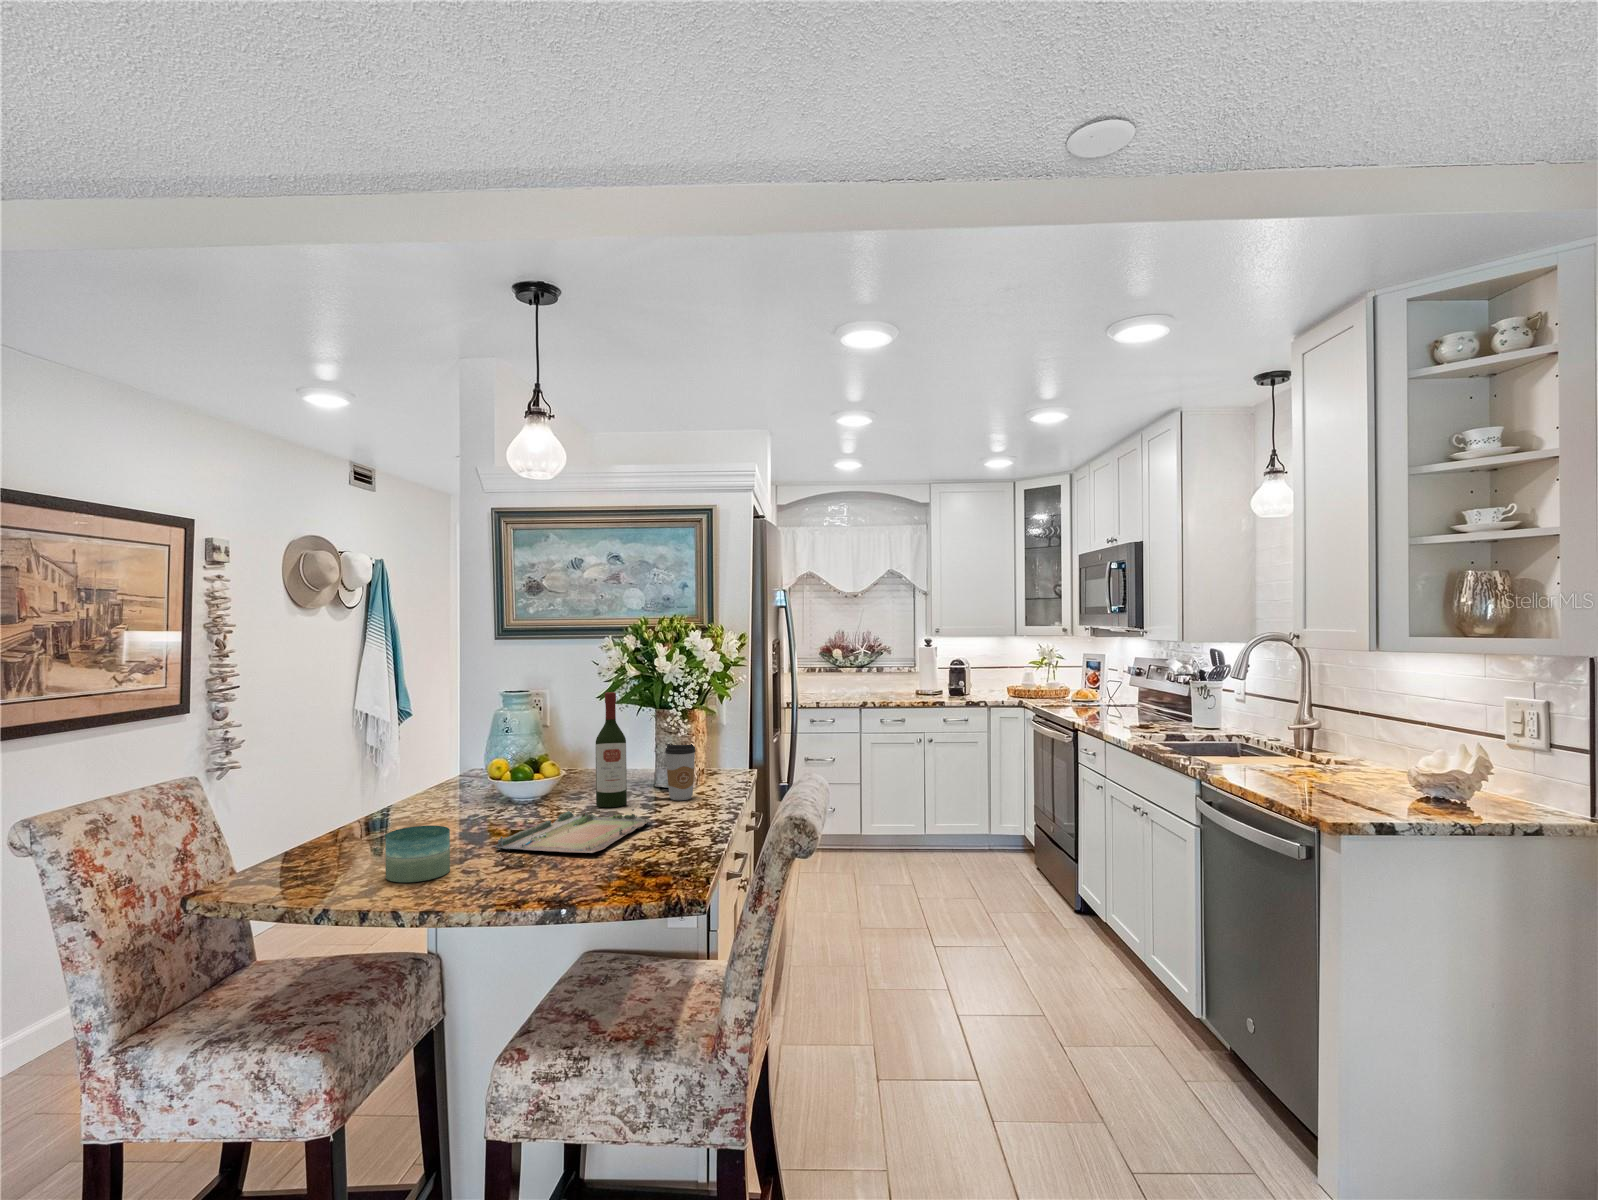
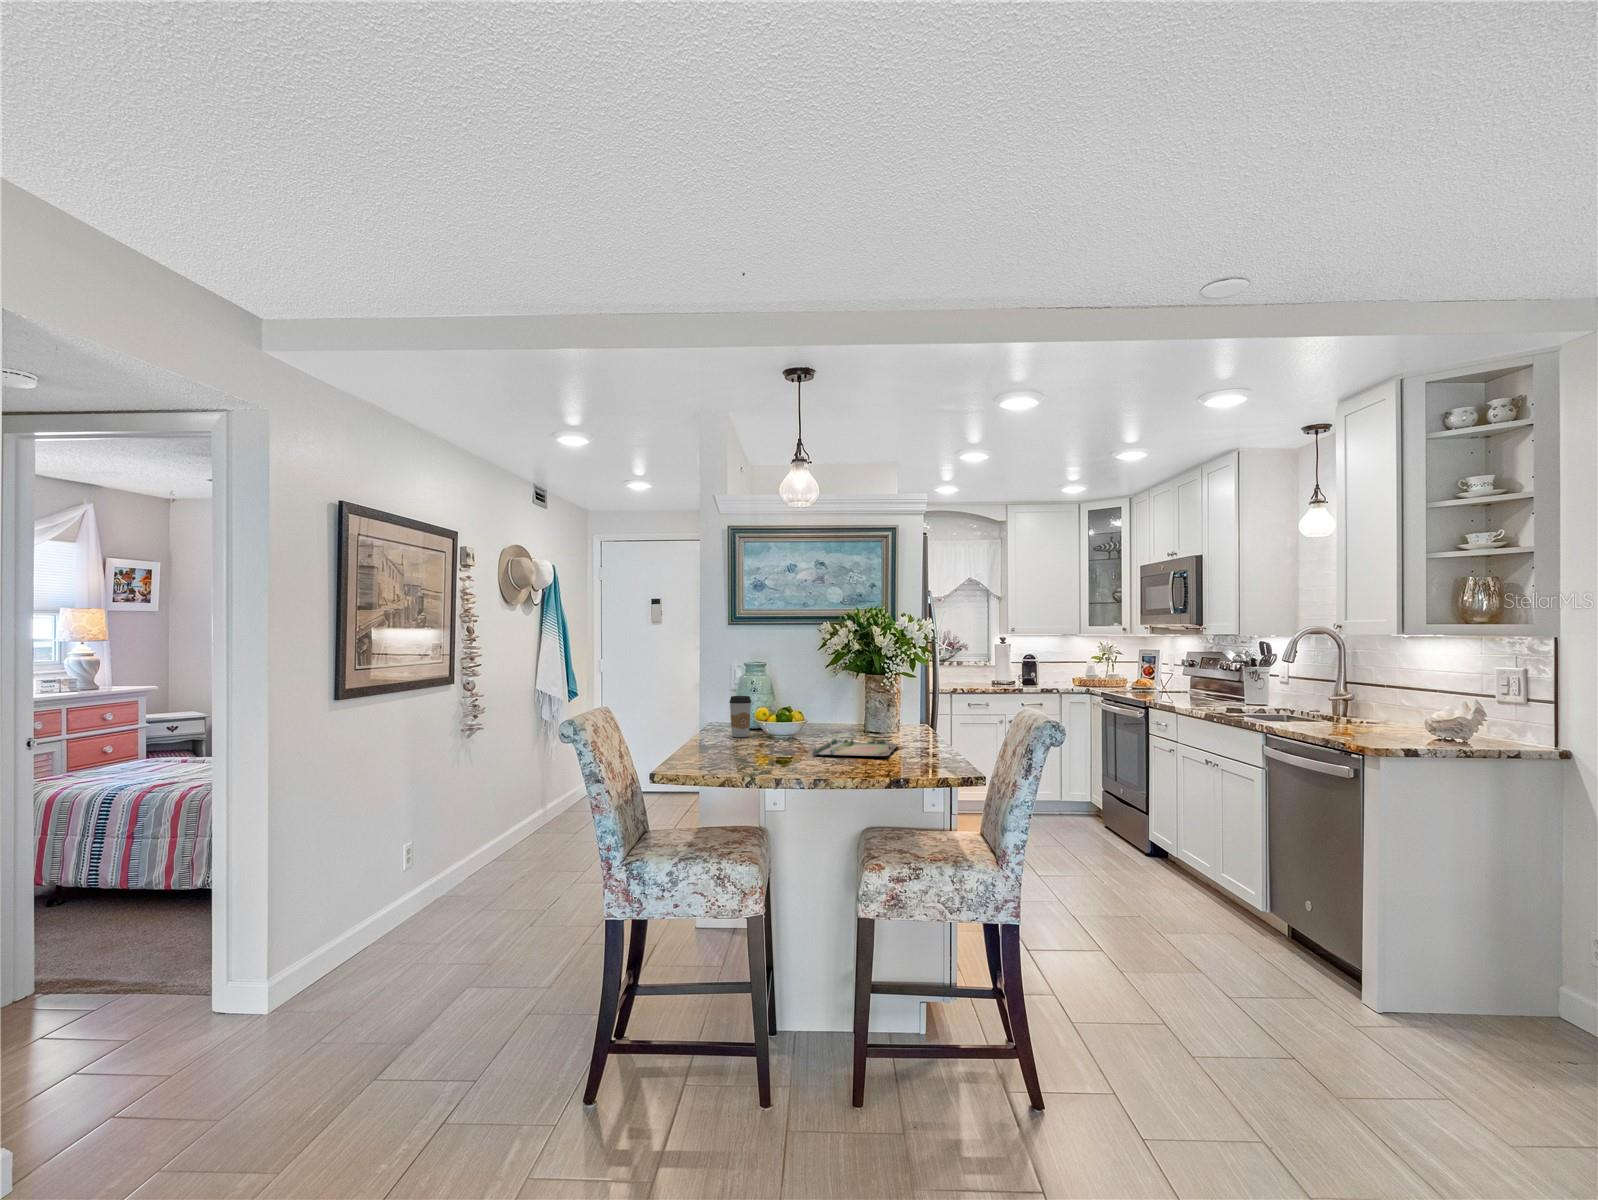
wine bottle: present [596,692,627,807] -> none [842,657,864,739]
coffee cup: present [665,744,695,800] -> present [730,696,751,737]
candle: present [385,825,450,882] -> none [763,735,802,767]

